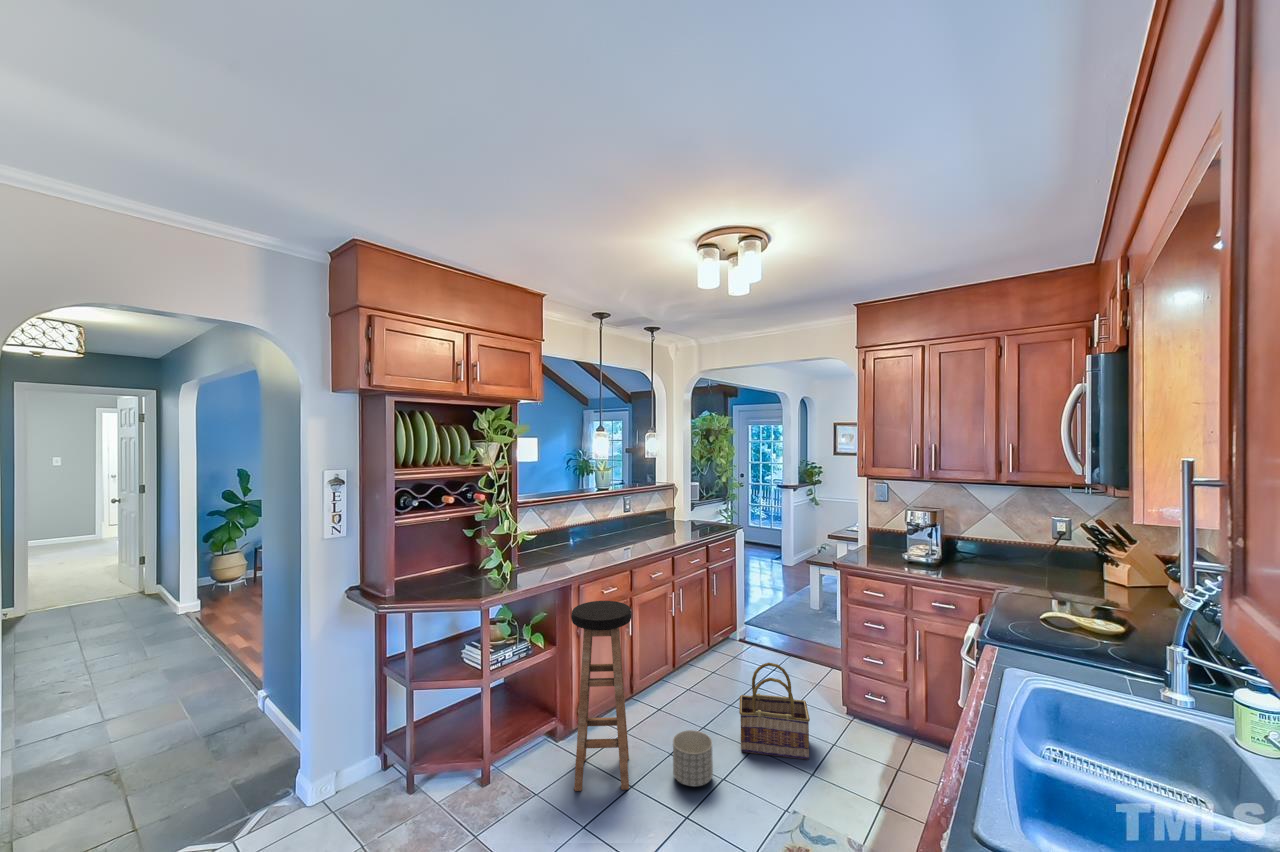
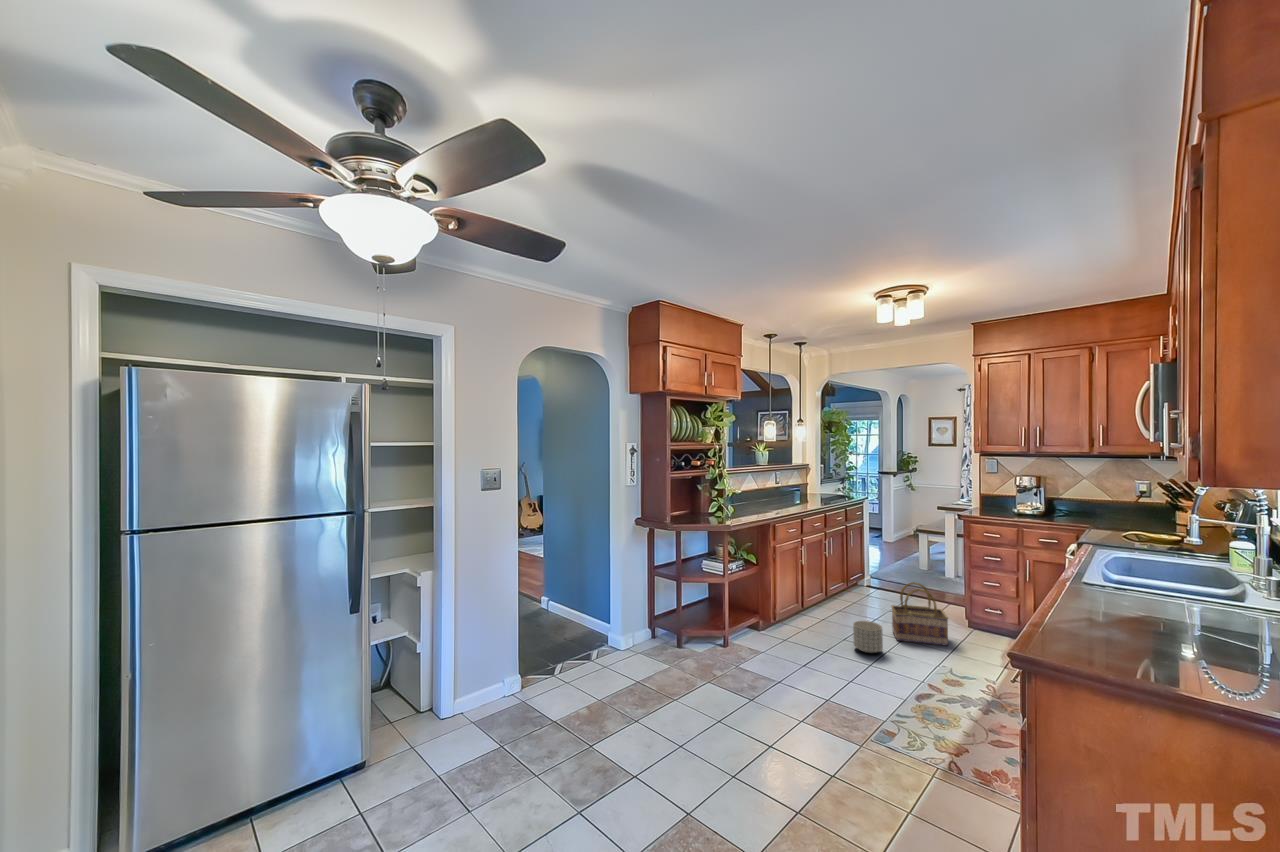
bar stool: present [571,601,632,791] -> none [781,533,826,653]

